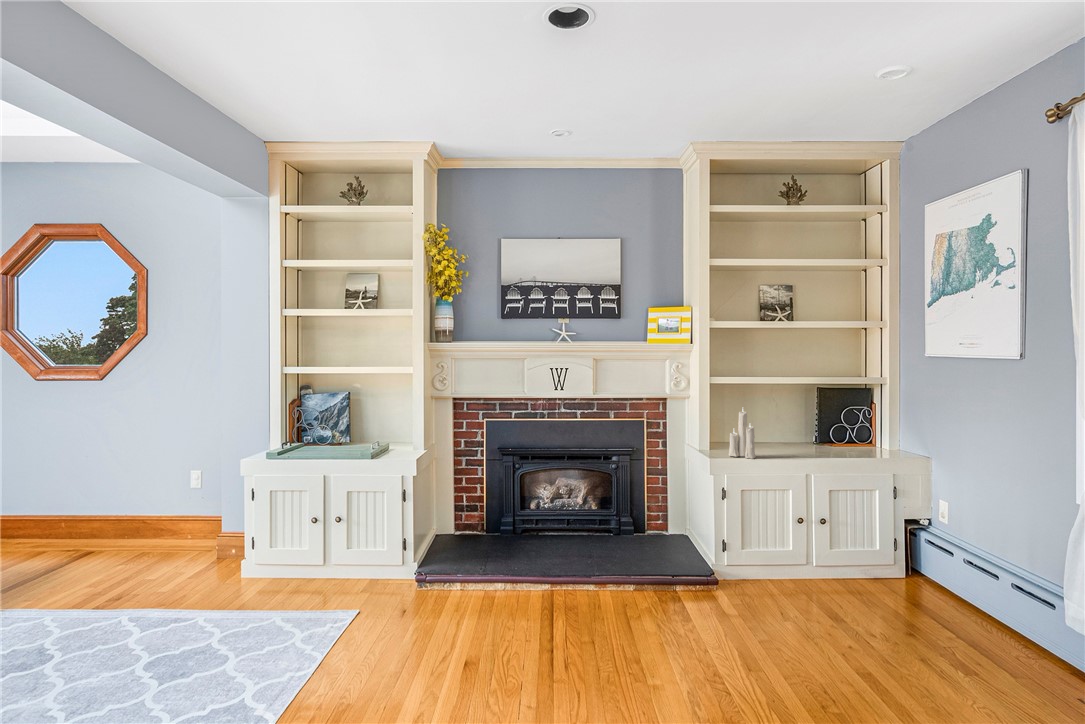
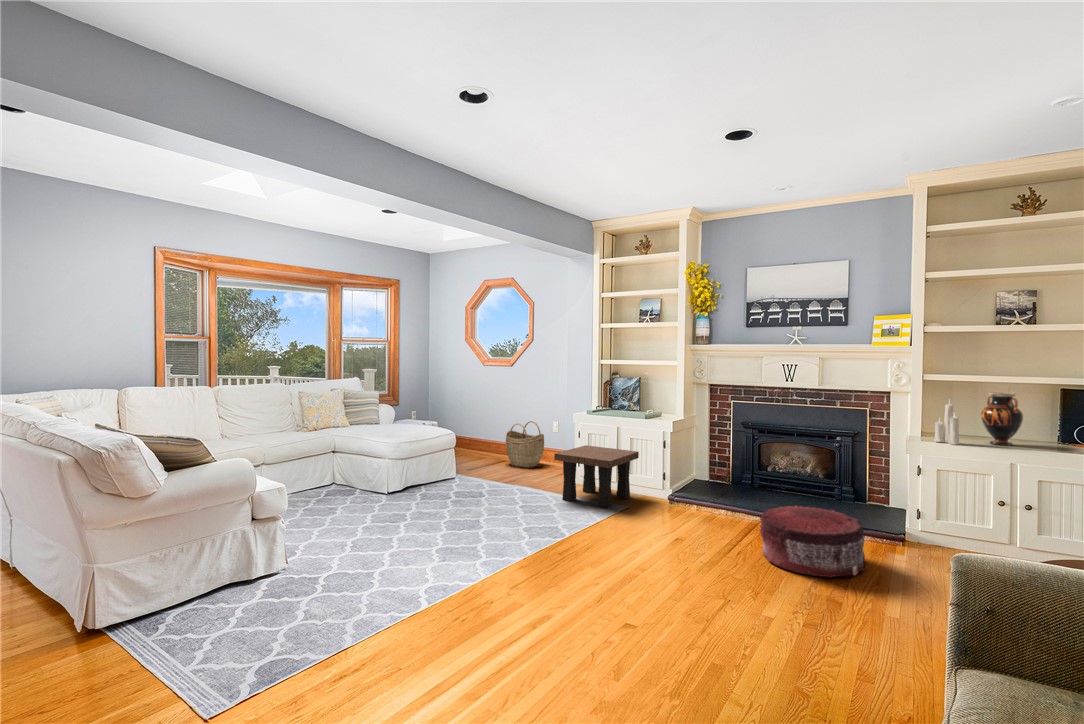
vase: none [763,395,801,453] -> present [981,392,1023,446]
woven basket: none [92,474,175,561] -> present [506,421,544,468]
side table: none [208,513,361,626] -> present [554,445,639,508]
pouf: none [586,568,722,690] -> present [760,505,867,578]

